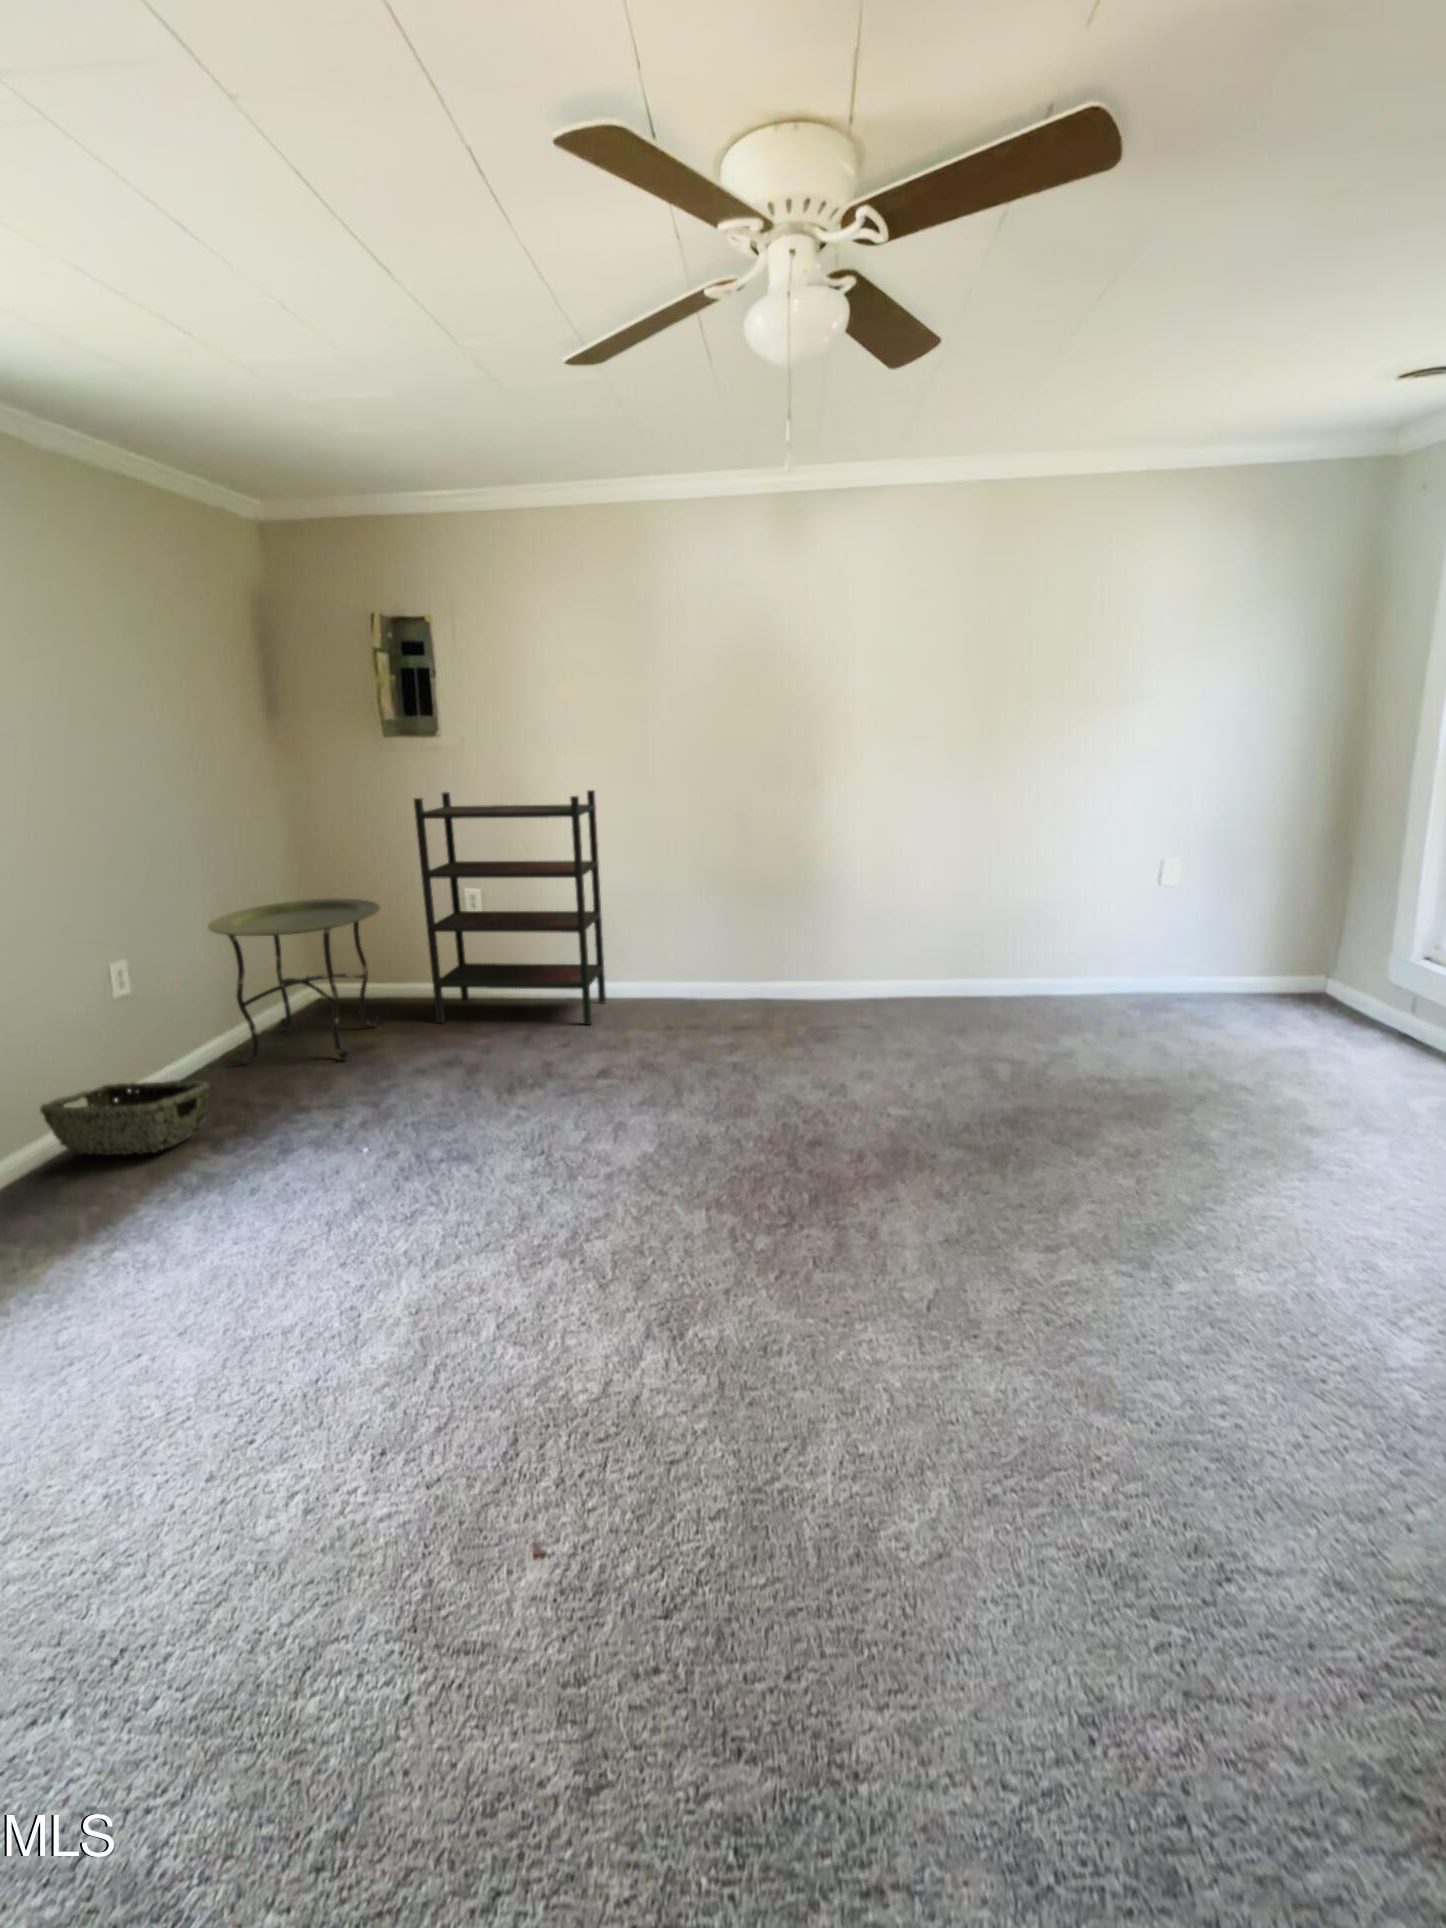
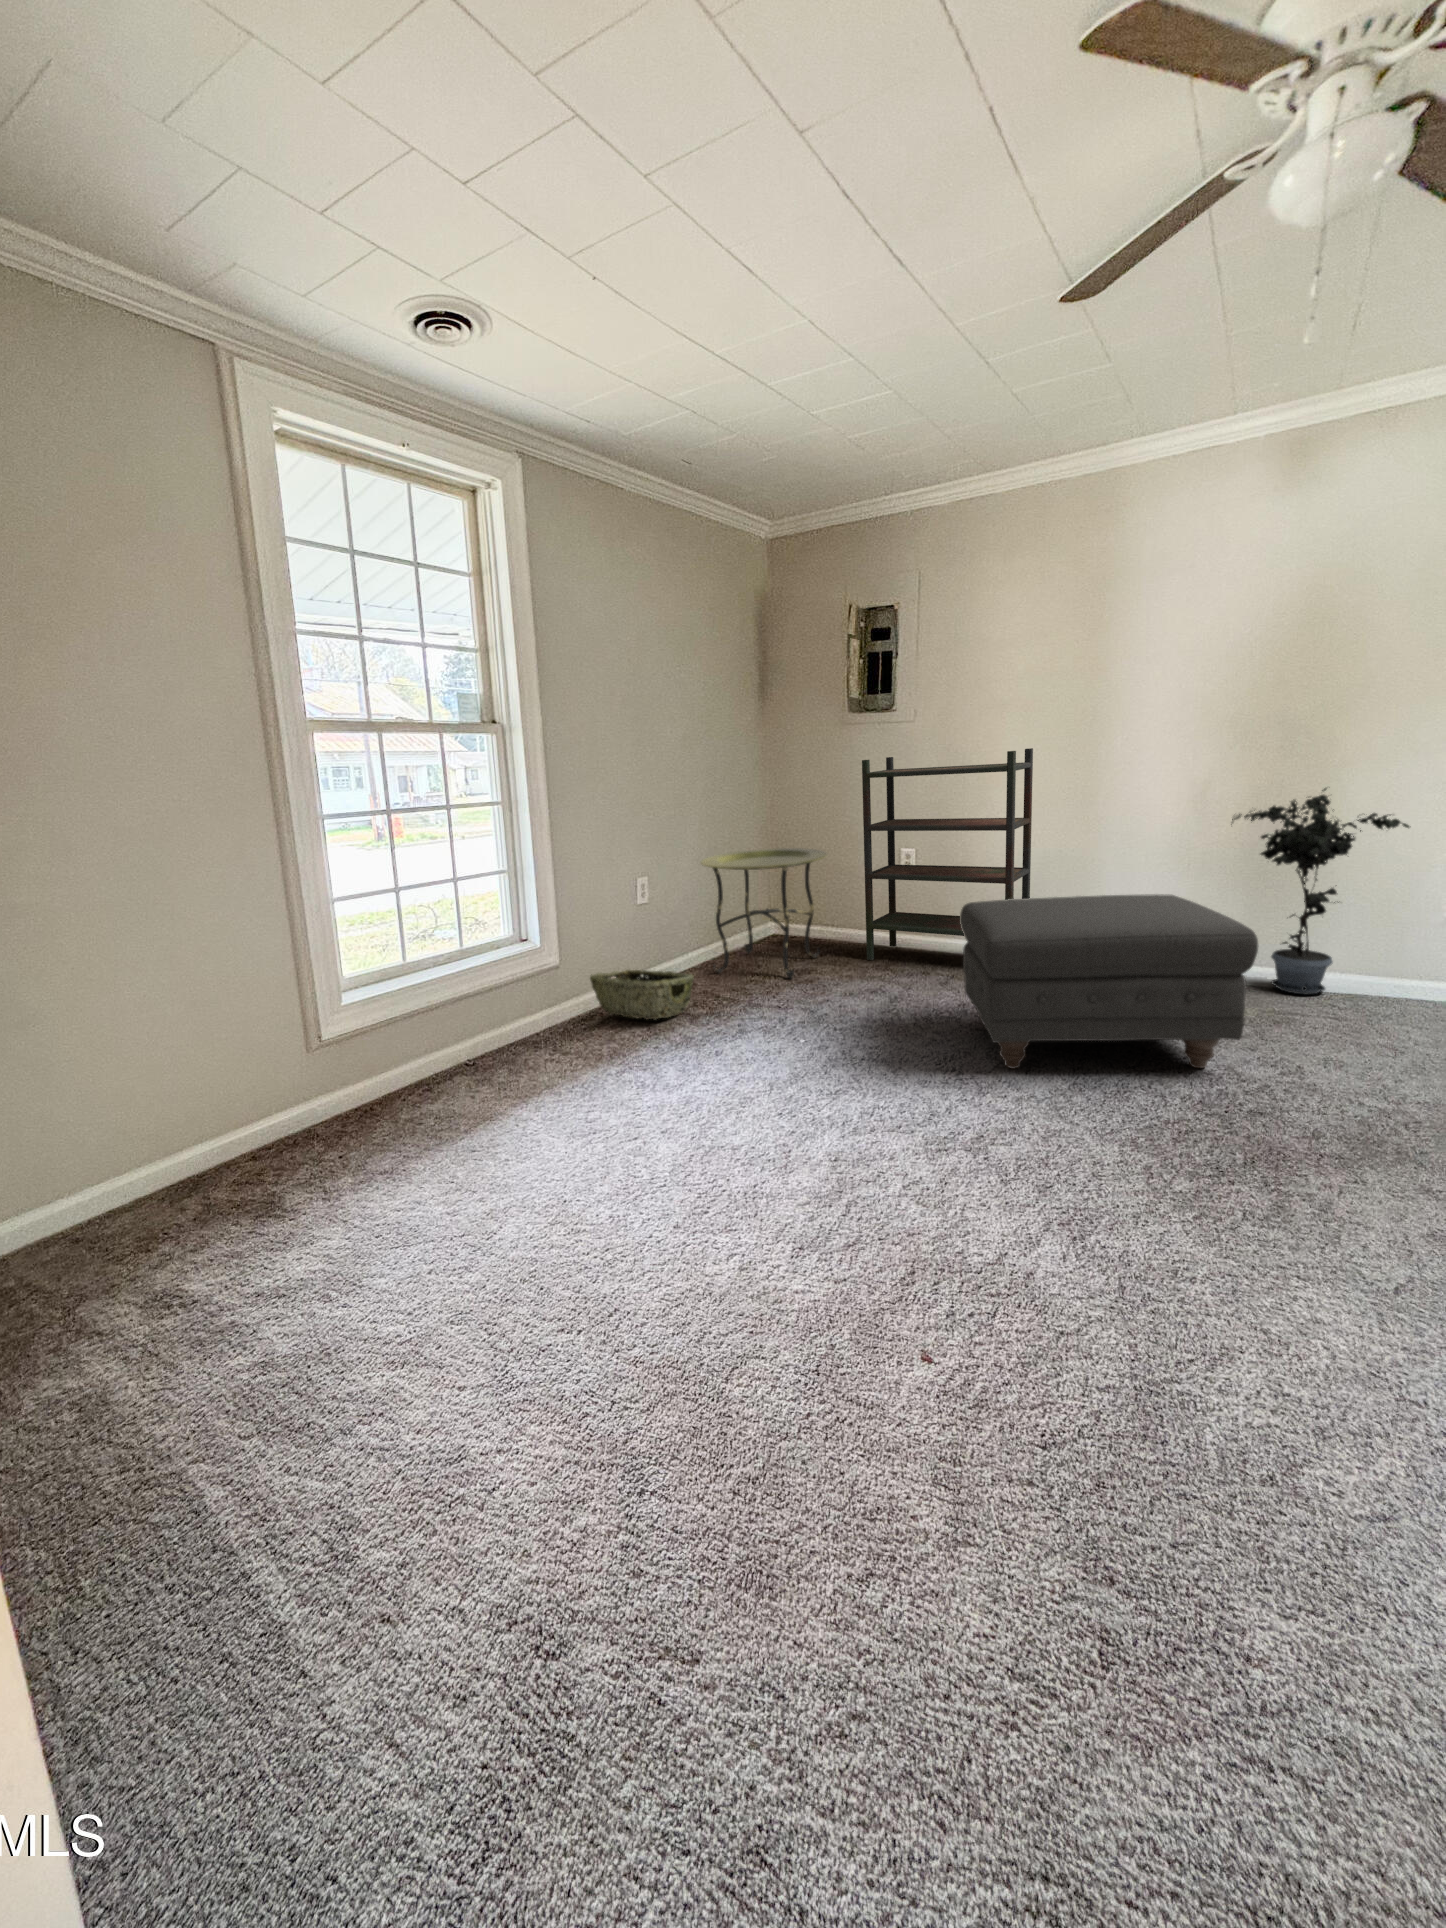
potted plant: none [768,838,893,1018] -> present [1231,788,1409,994]
ottoman: none [536,944,799,1143] -> present [960,894,1258,1069]

